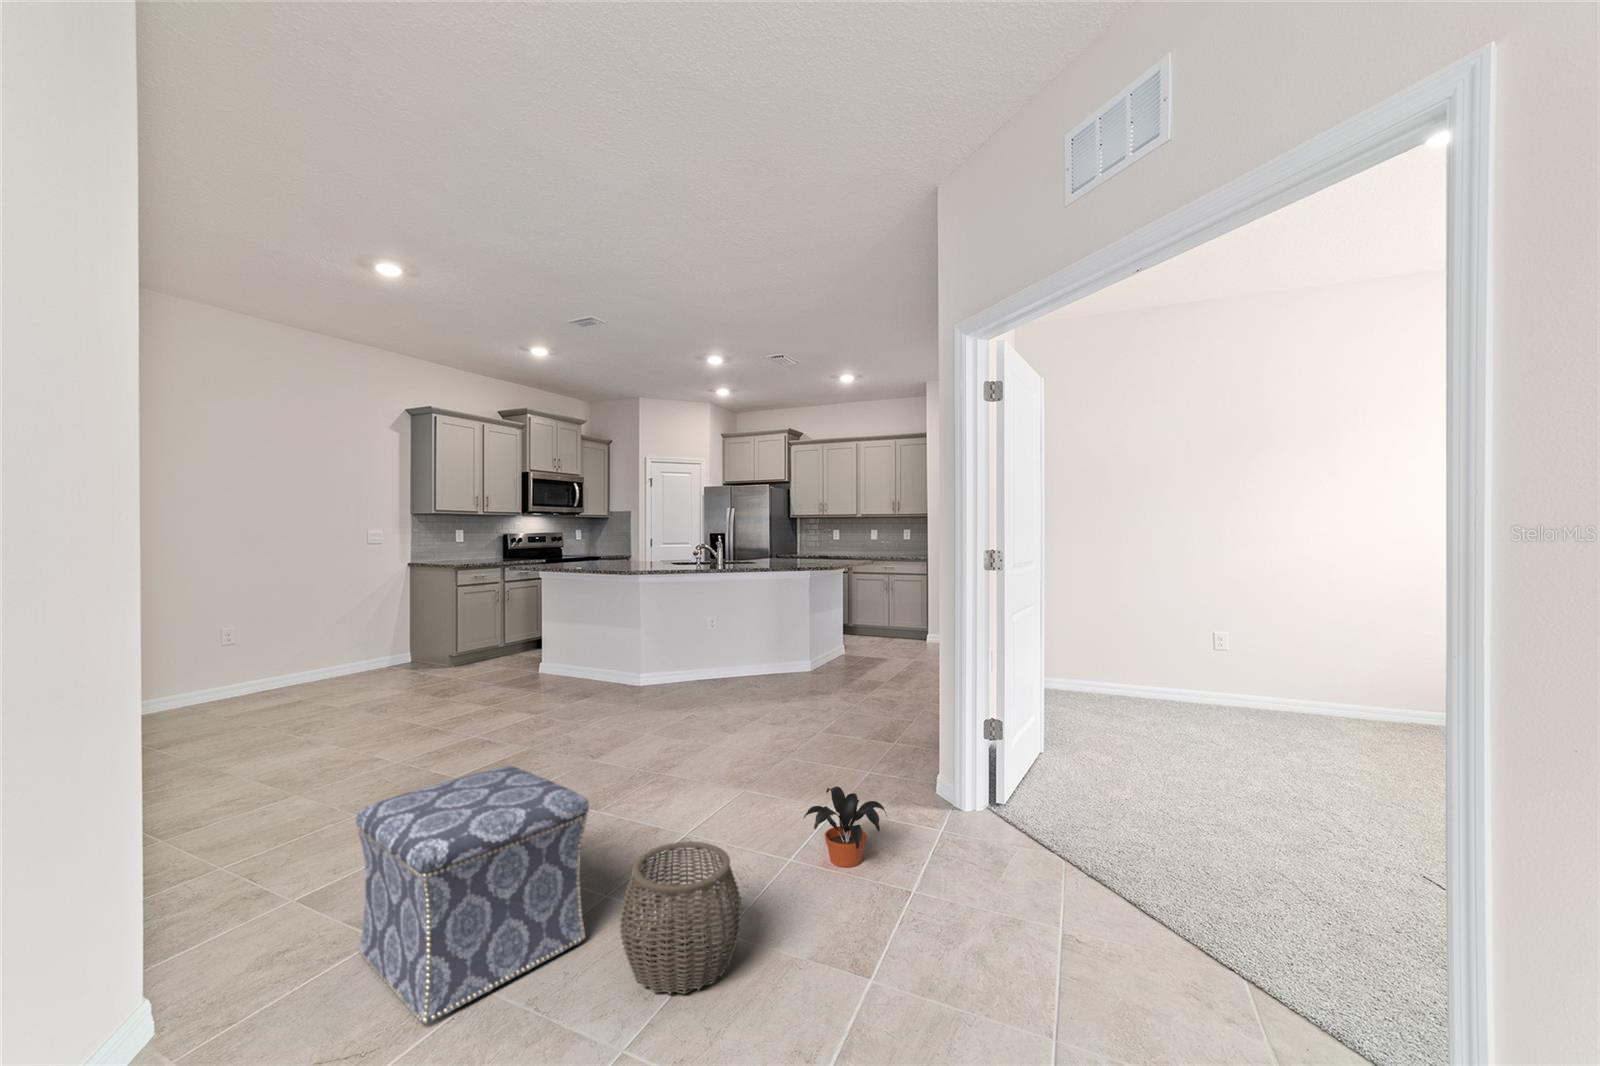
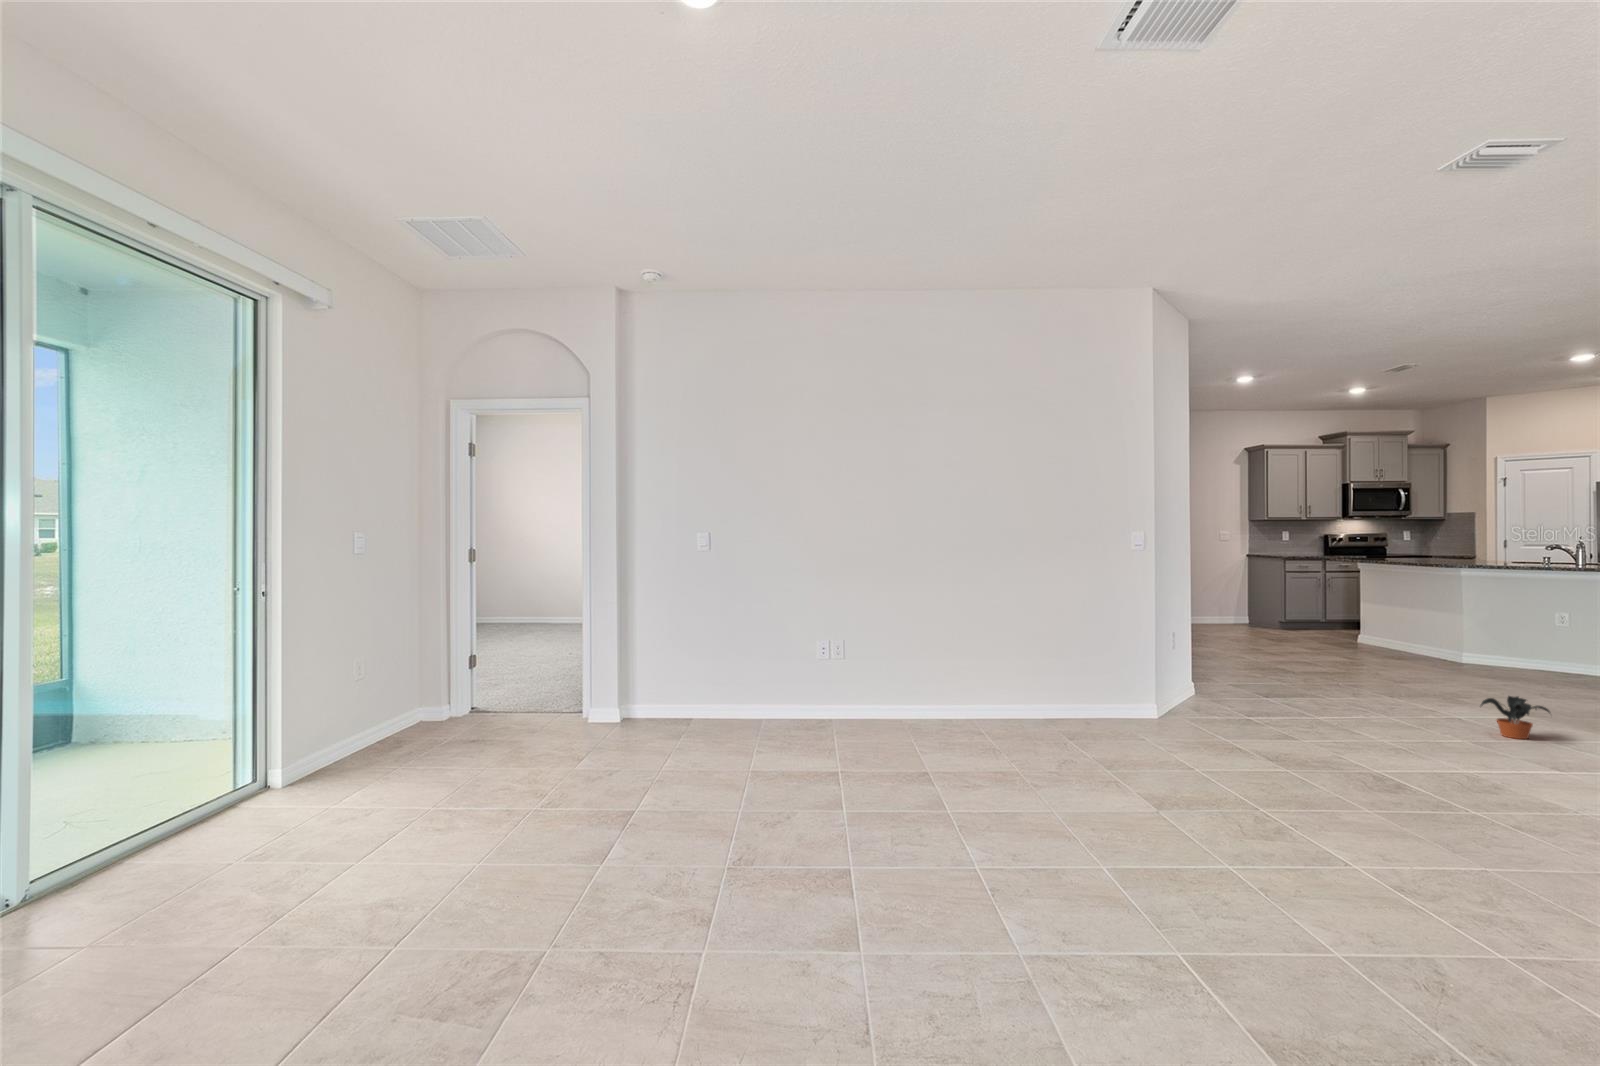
ottoman: present [356,766,589,1024] -> none [1221,640,1323,716]
woven basket: present [620,841,742,994] -> none [1332,679,1400,734]

